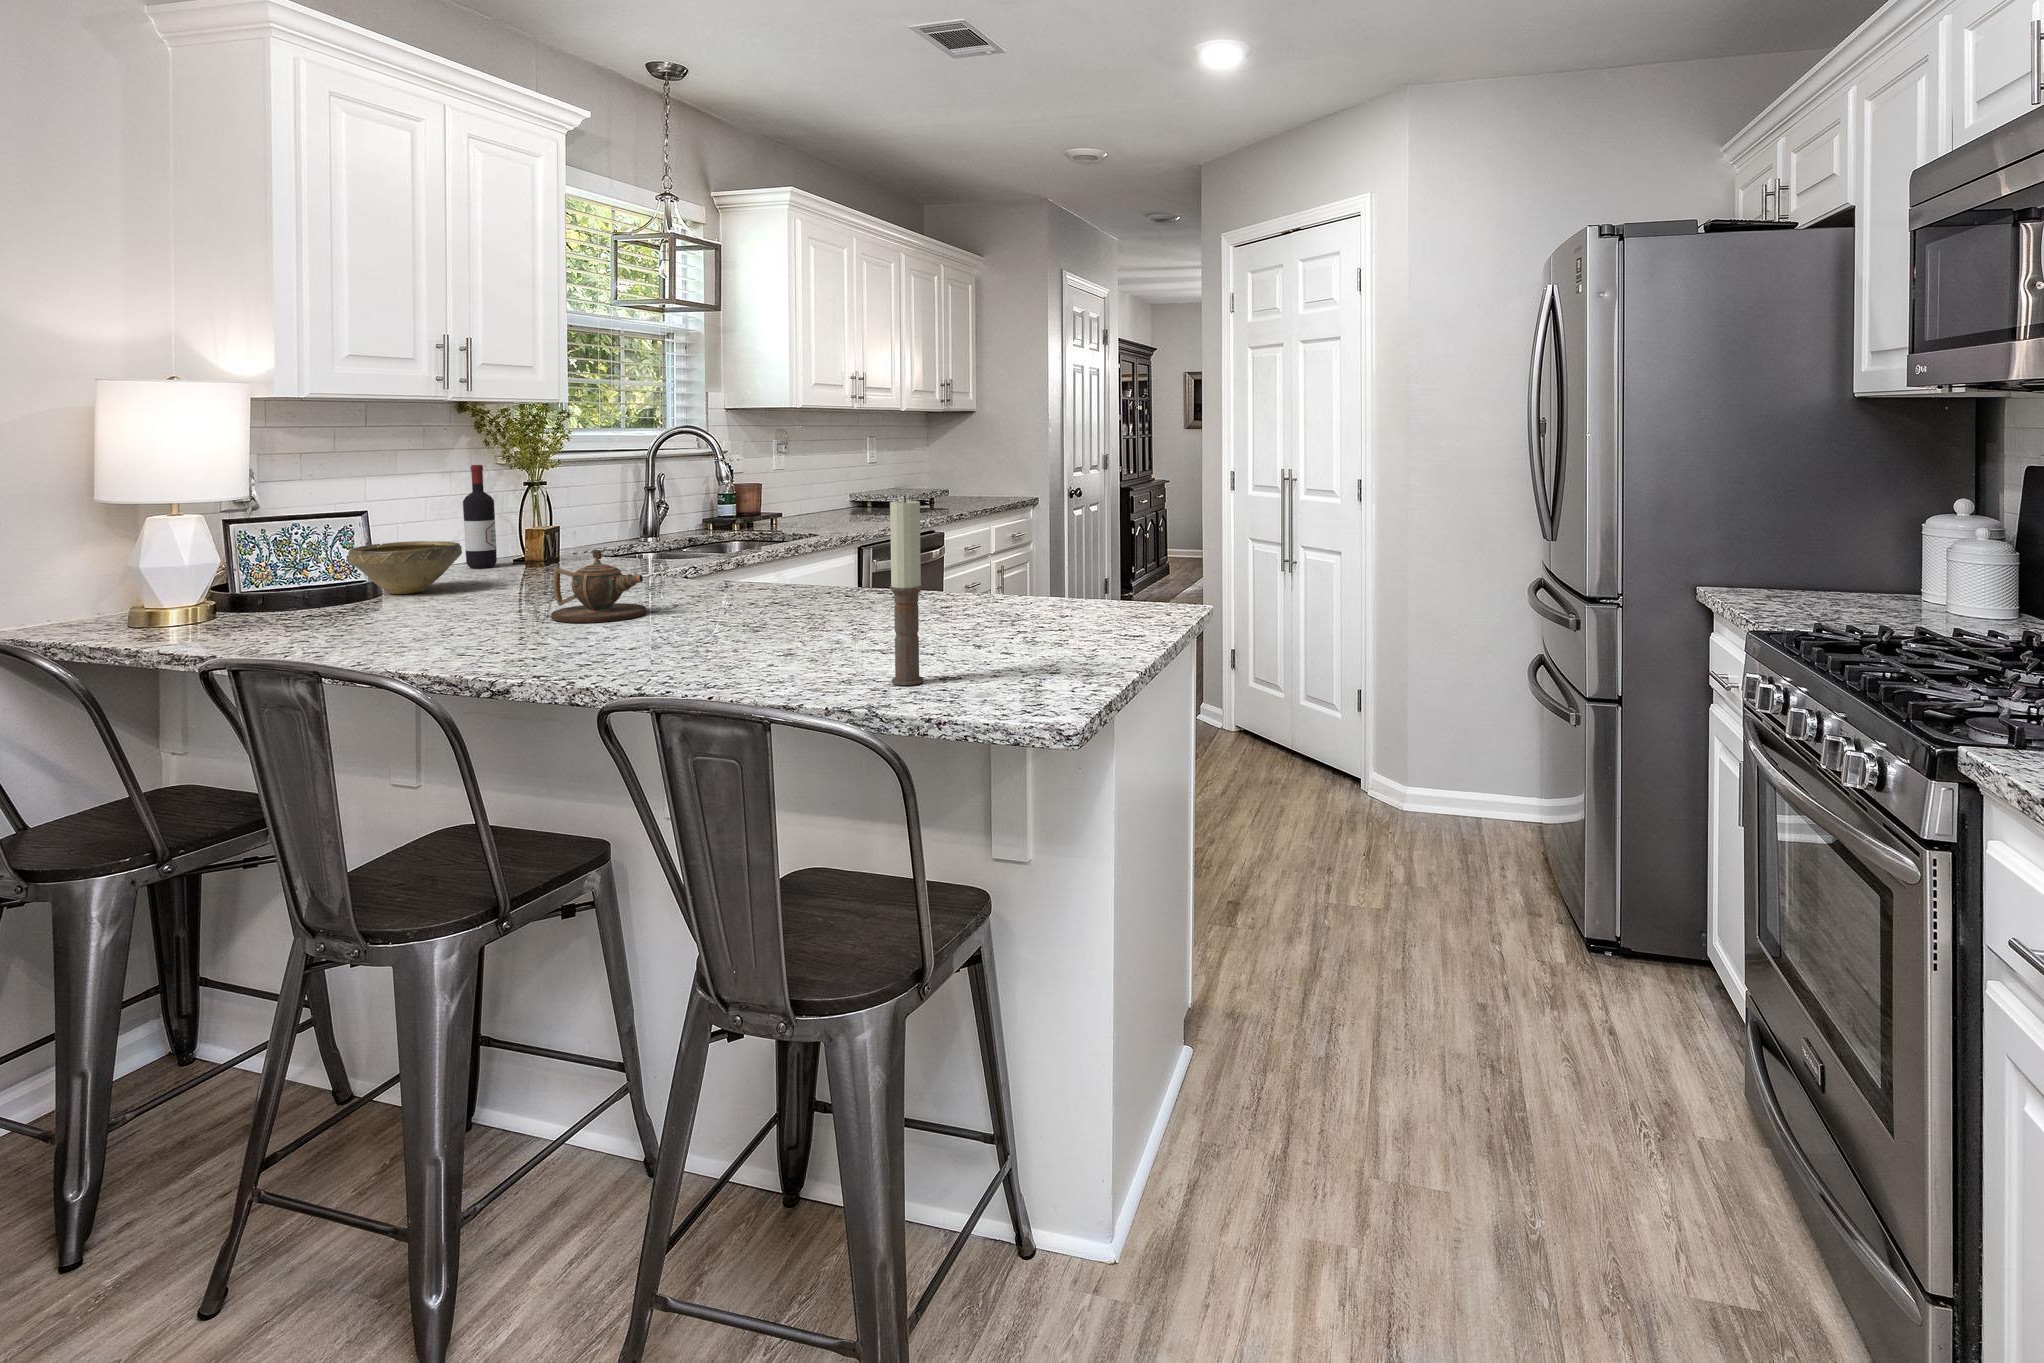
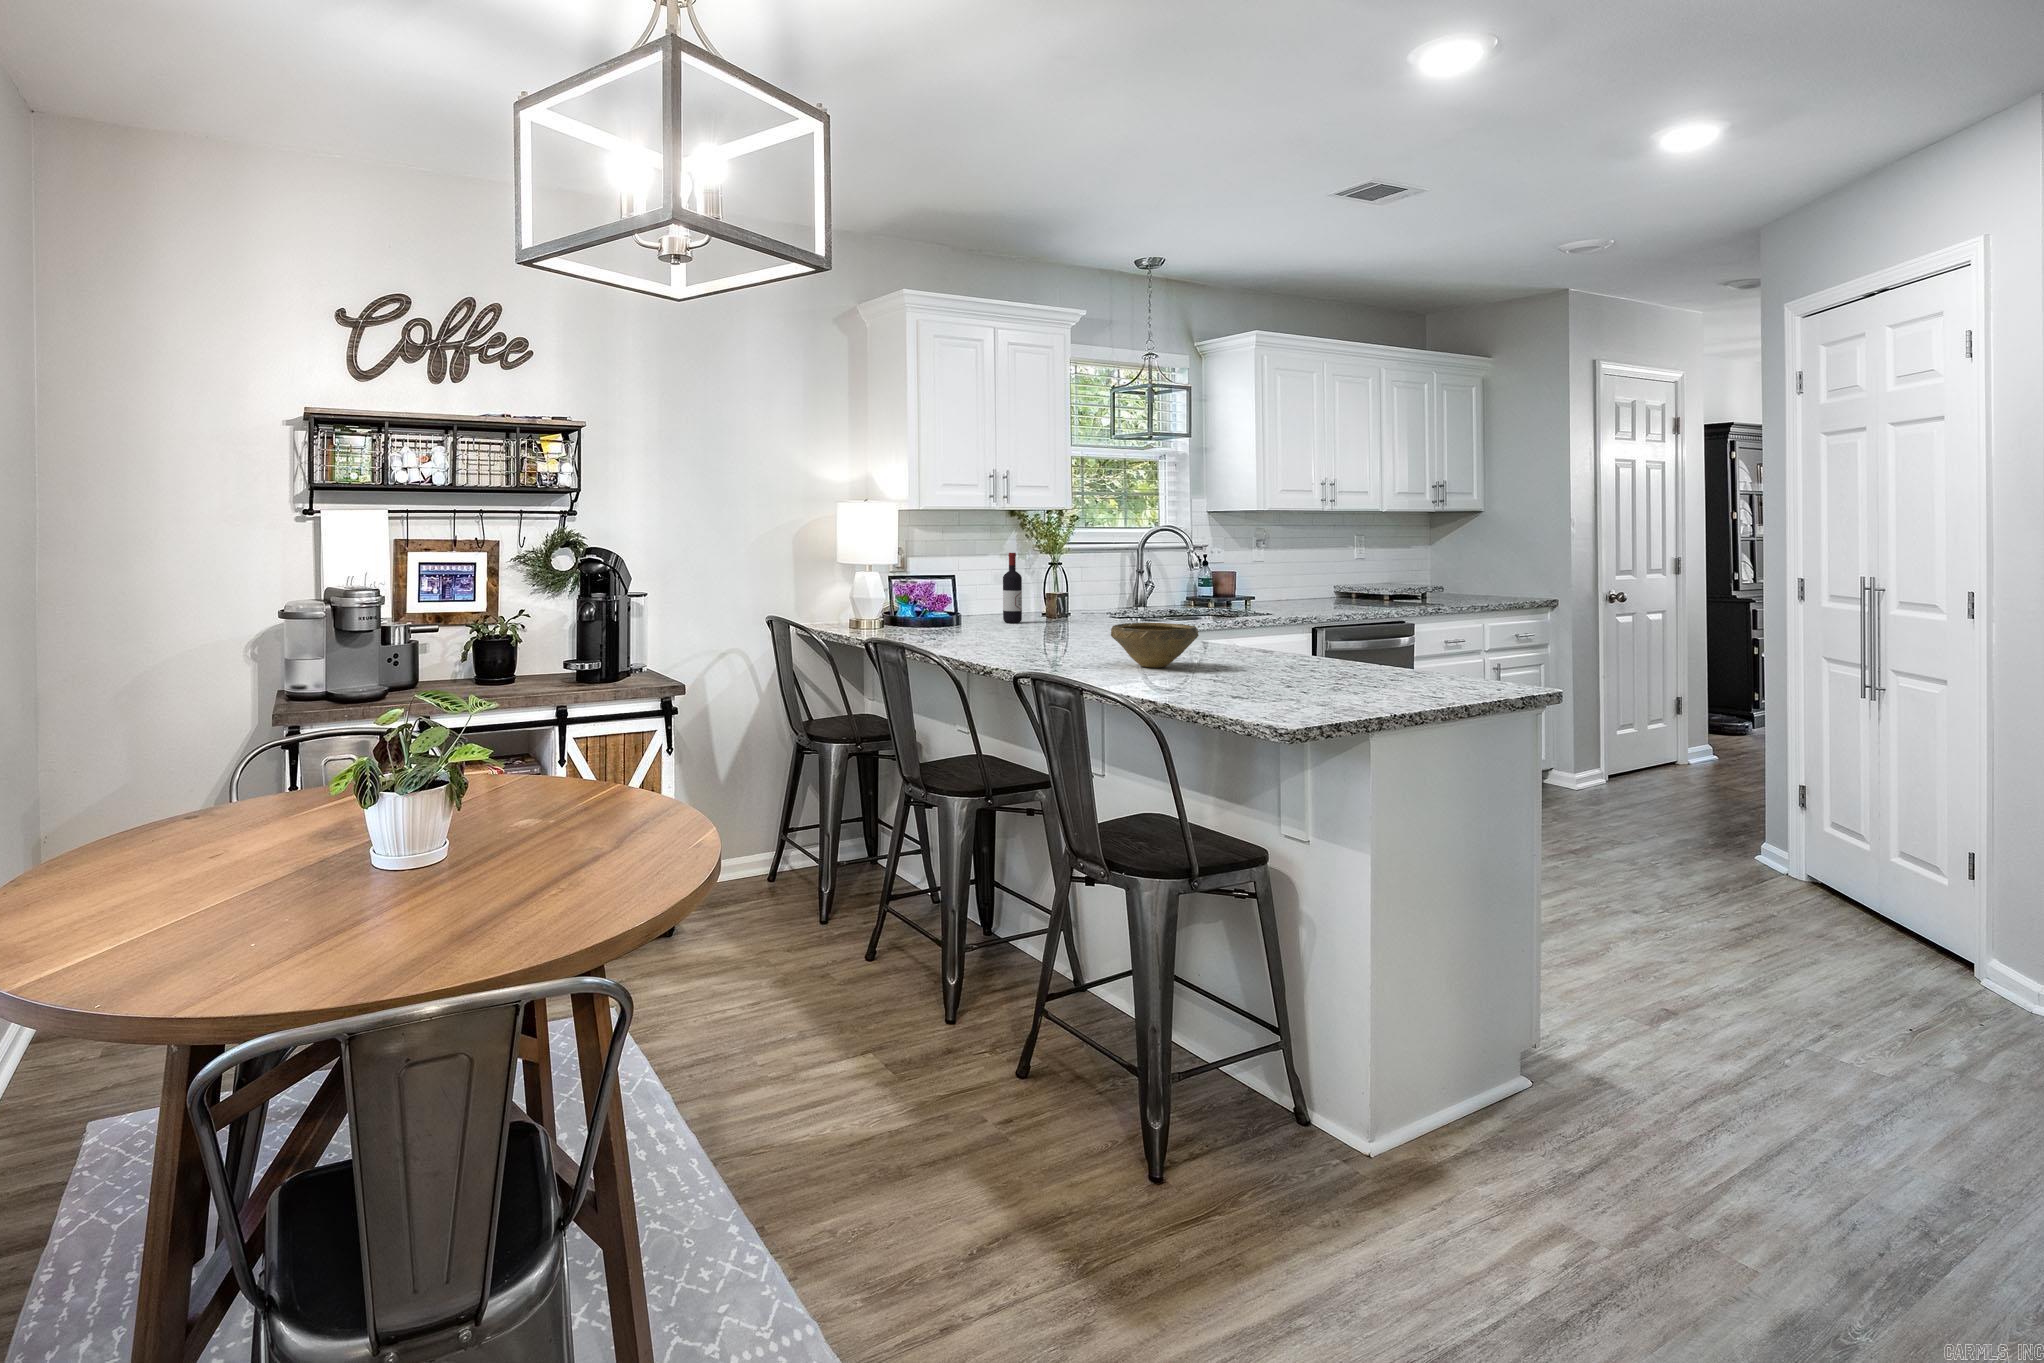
candle: present [890,496,923,685] -> none [1206,568,1229,697]
bowl: present [347,541,462,594] -> present [1111,623,1199,668]
teapot: present [551,550,646,623] -> none [1032,606,1091,653]

